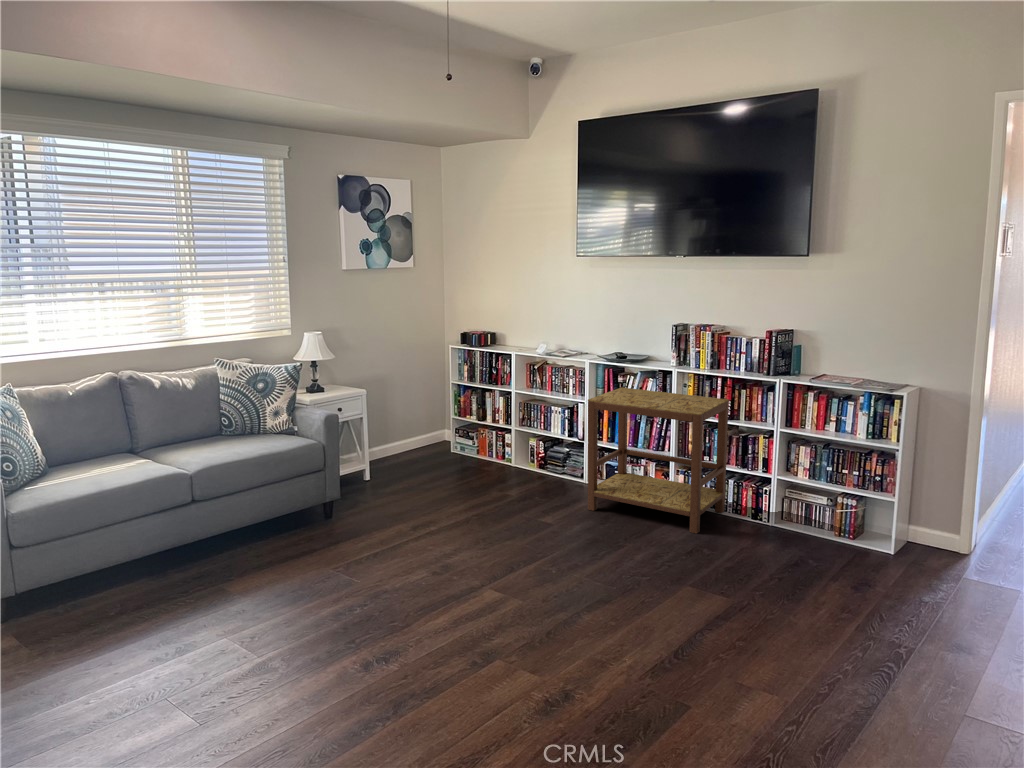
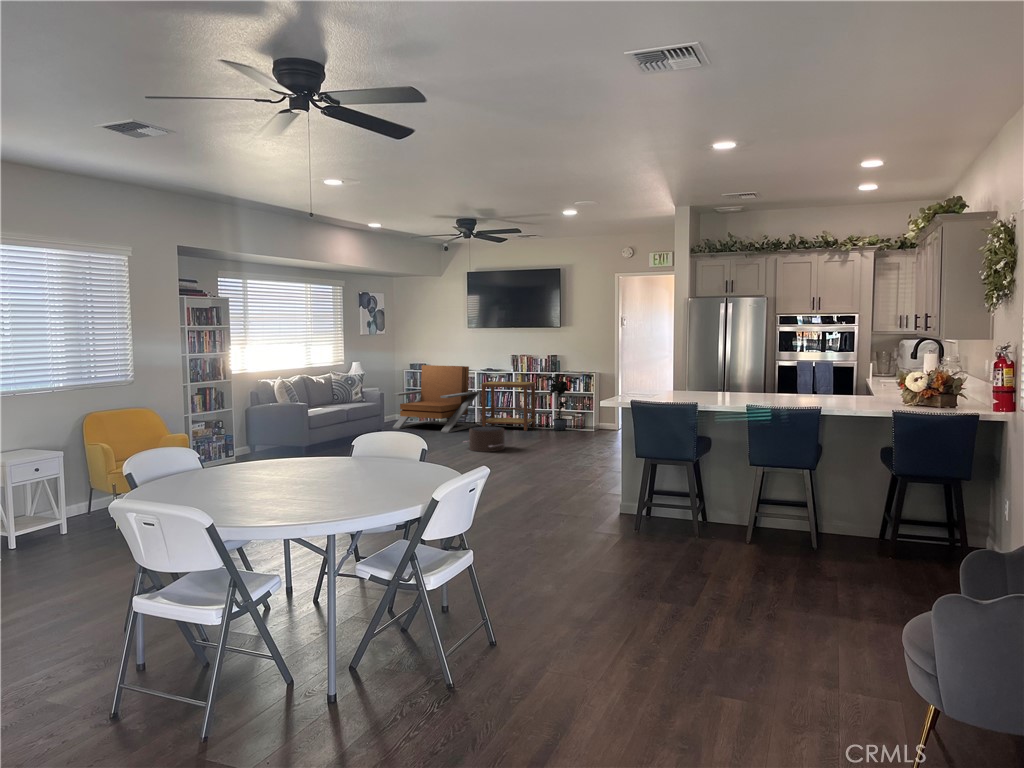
lounge chair: none [391,340,590,523] -> present [392,365,479,433]
potted plant: none [745,385,850,543] -> present [542,374,577,430]
pouf: none [460,585,589,705] -> present [464,426,505,452]

